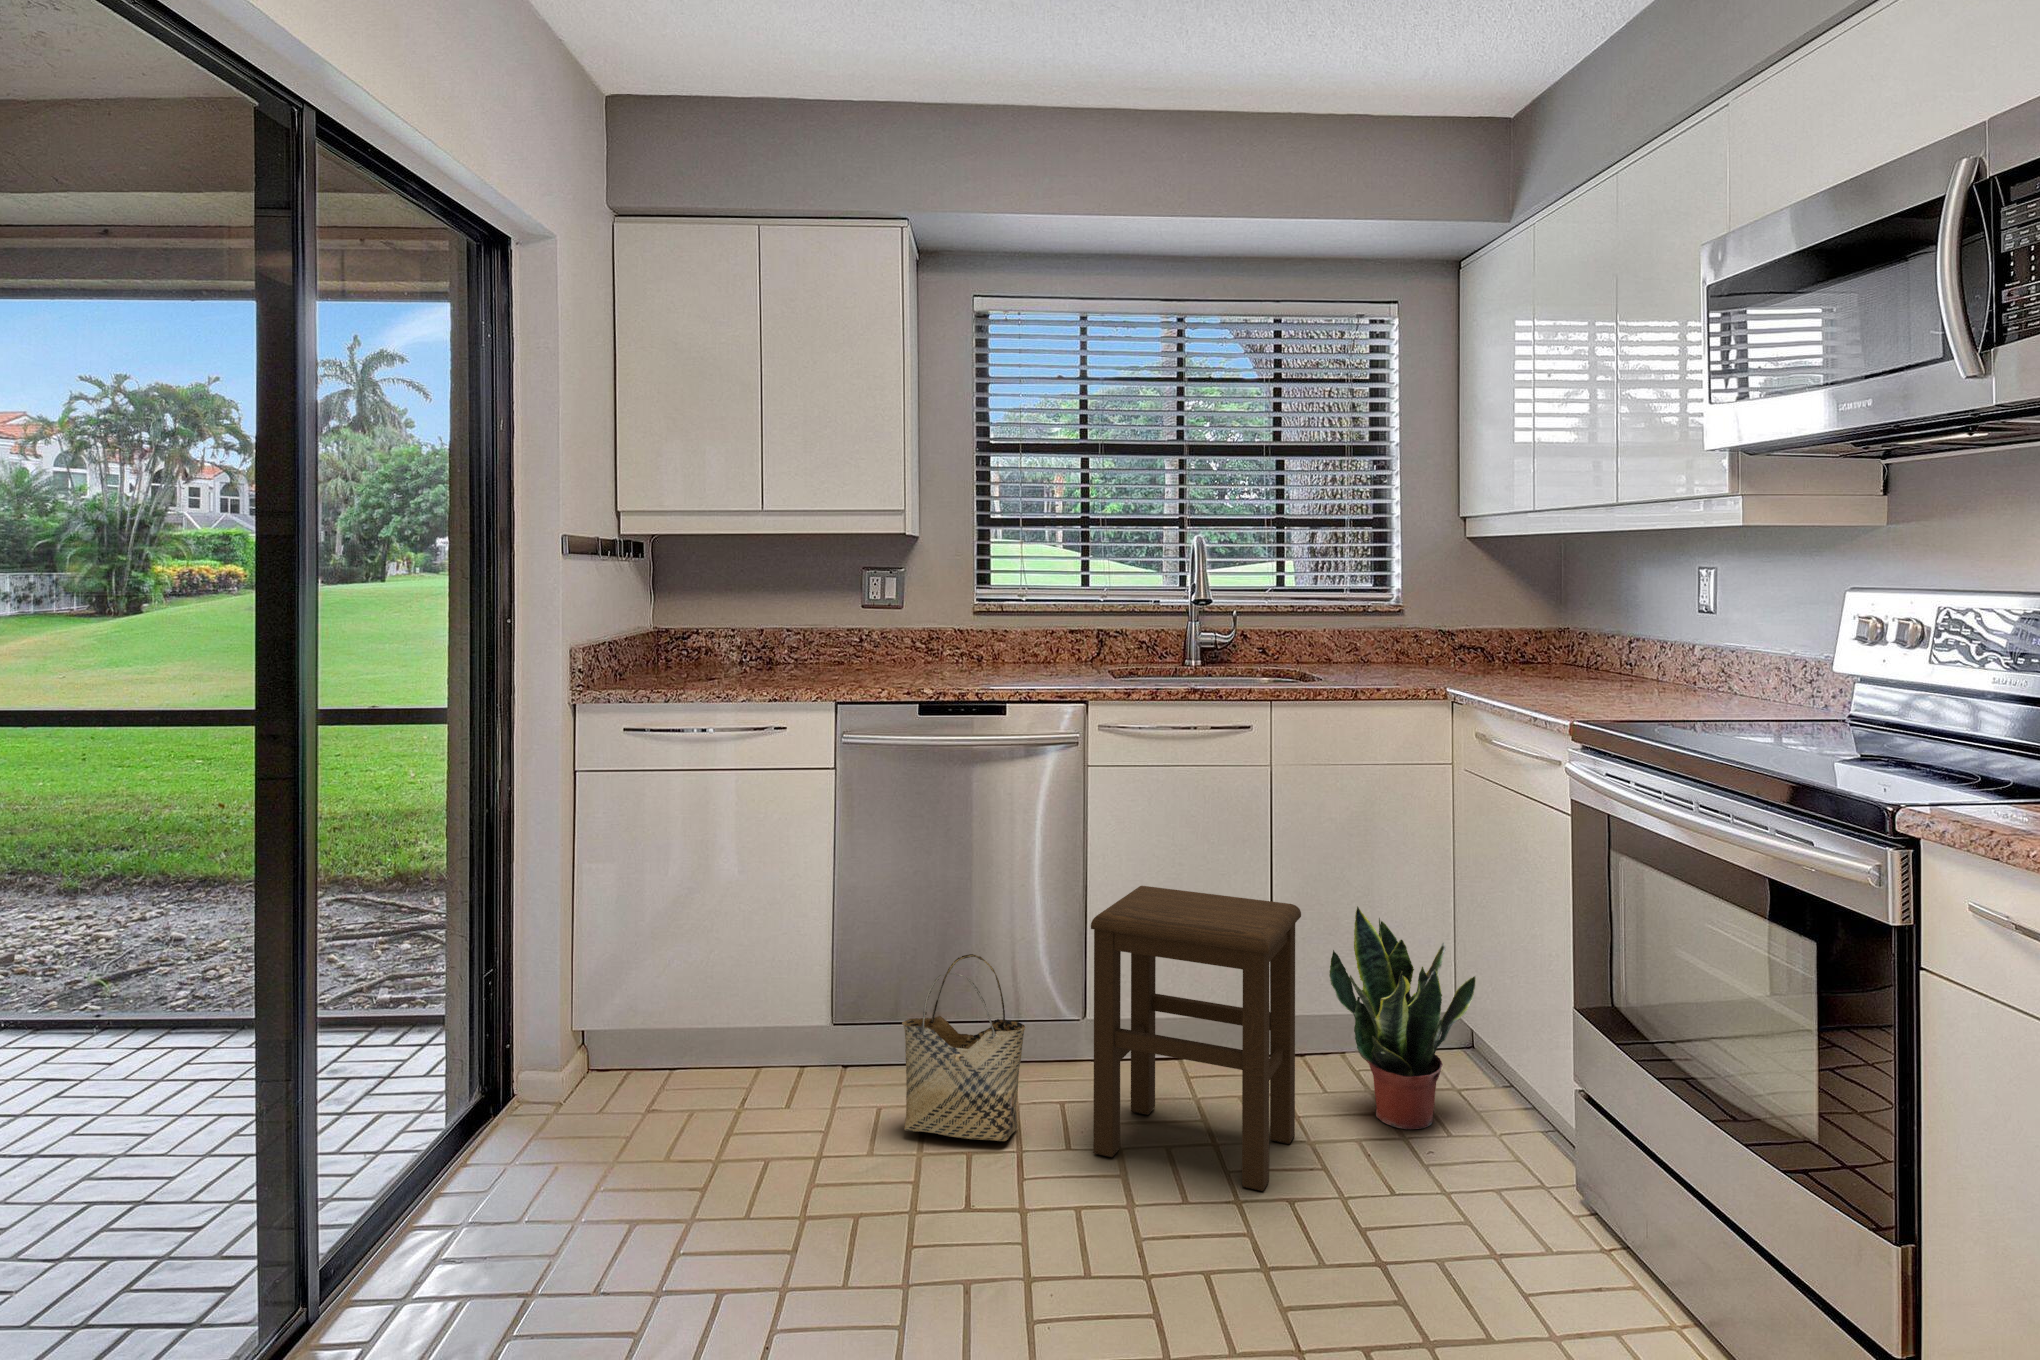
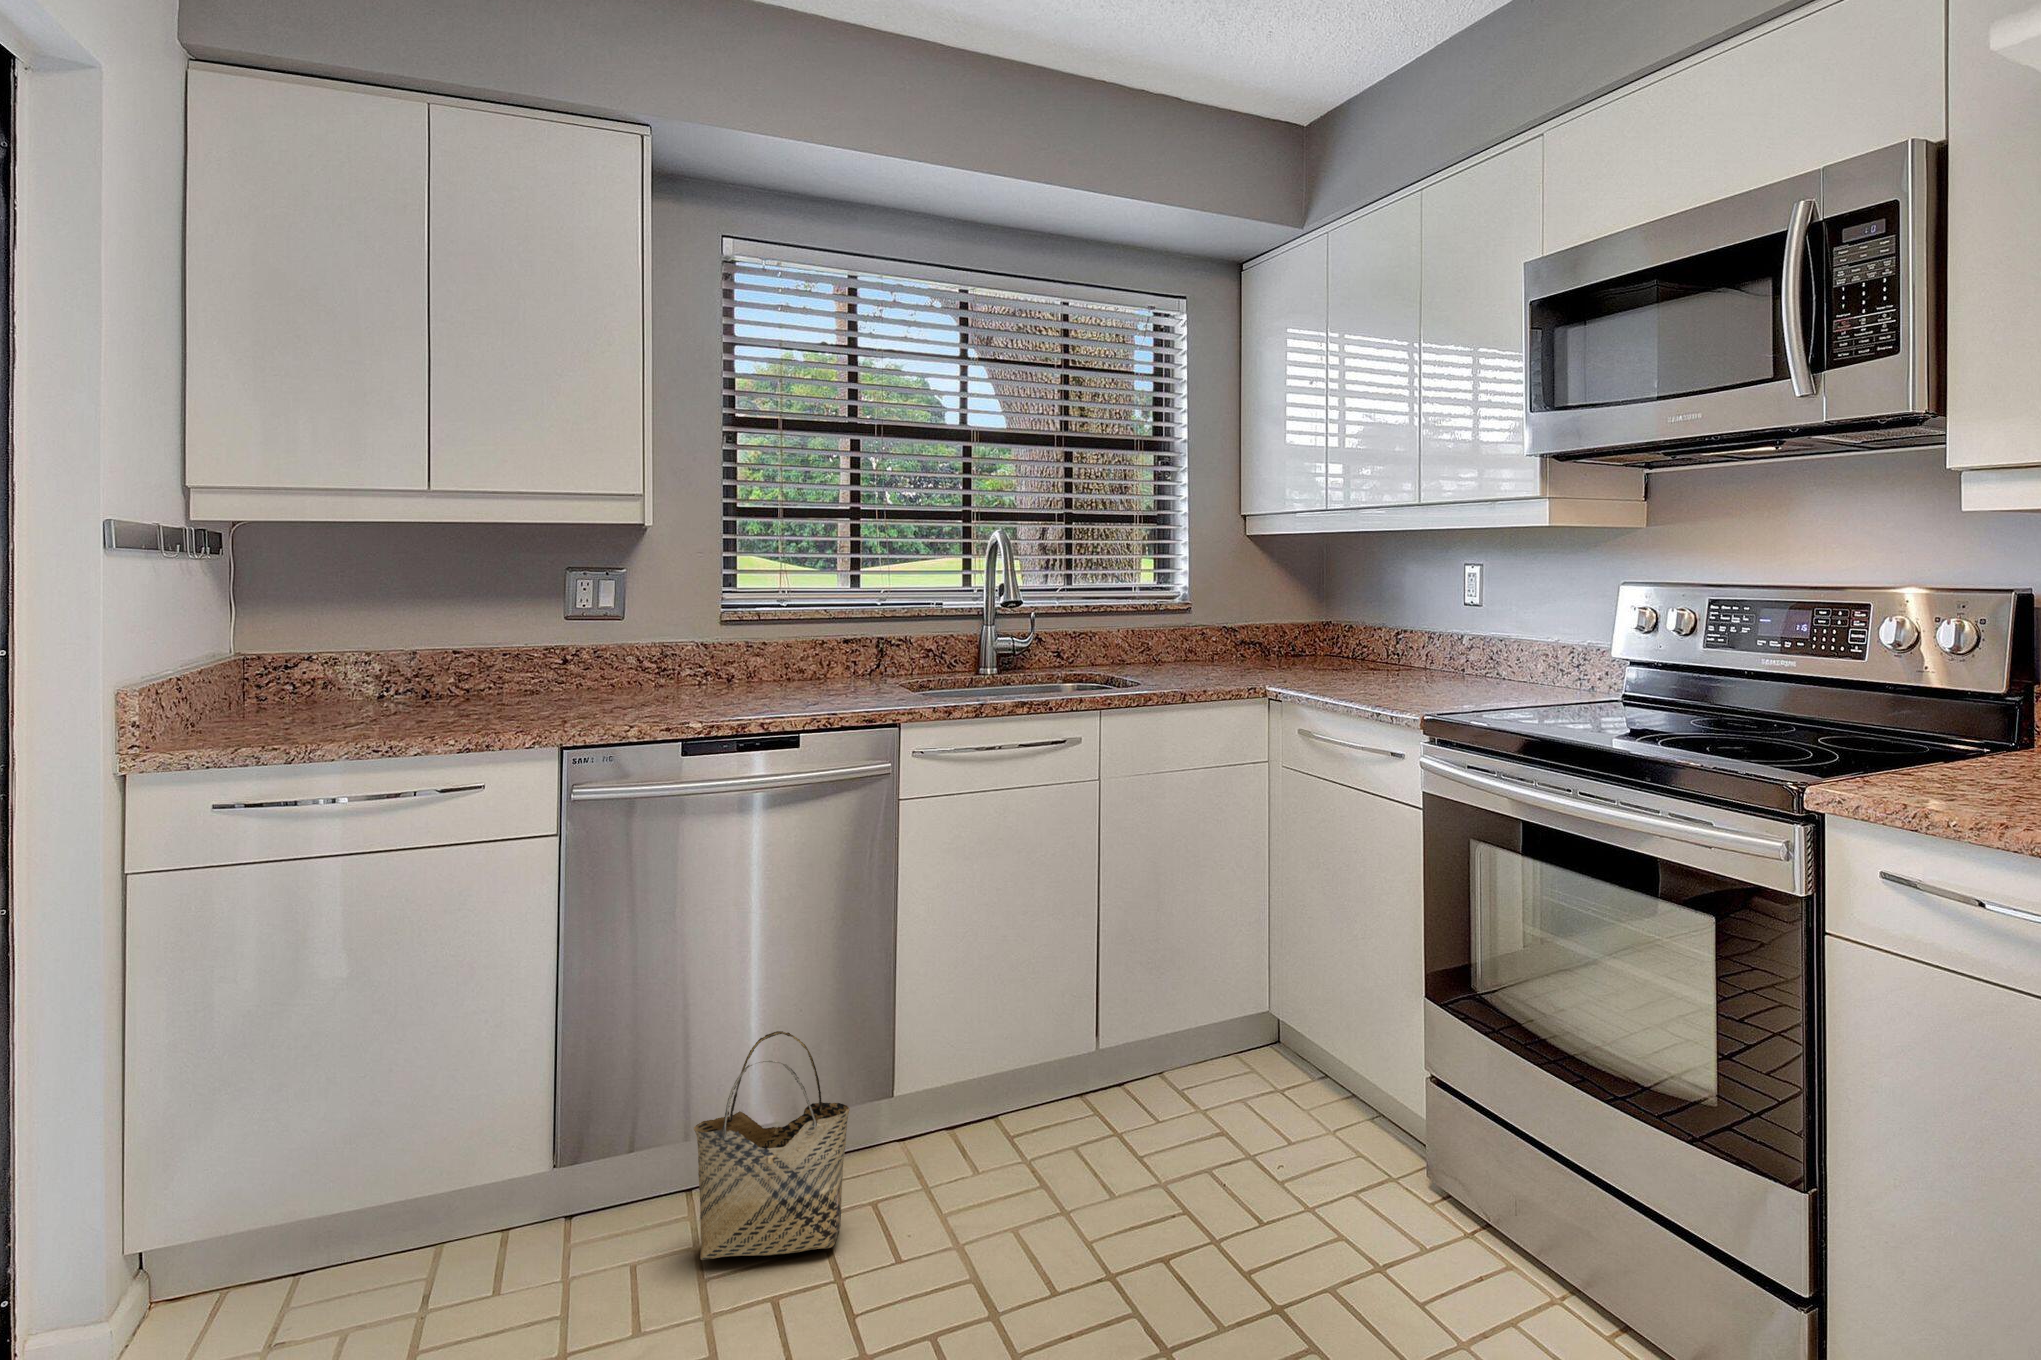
stool: present [1091,886,1301,1191] -> none [934,926,1152,1245]
potted plant: present [1329,906,1476,1129] -> none [1170,921,1309,1143]

